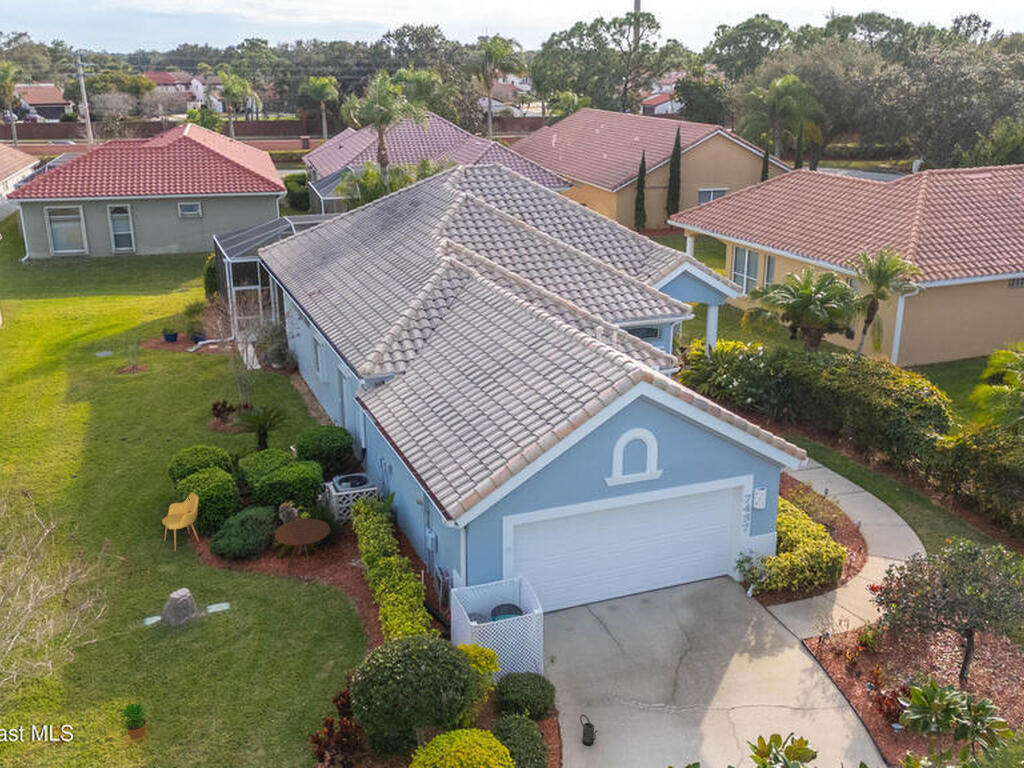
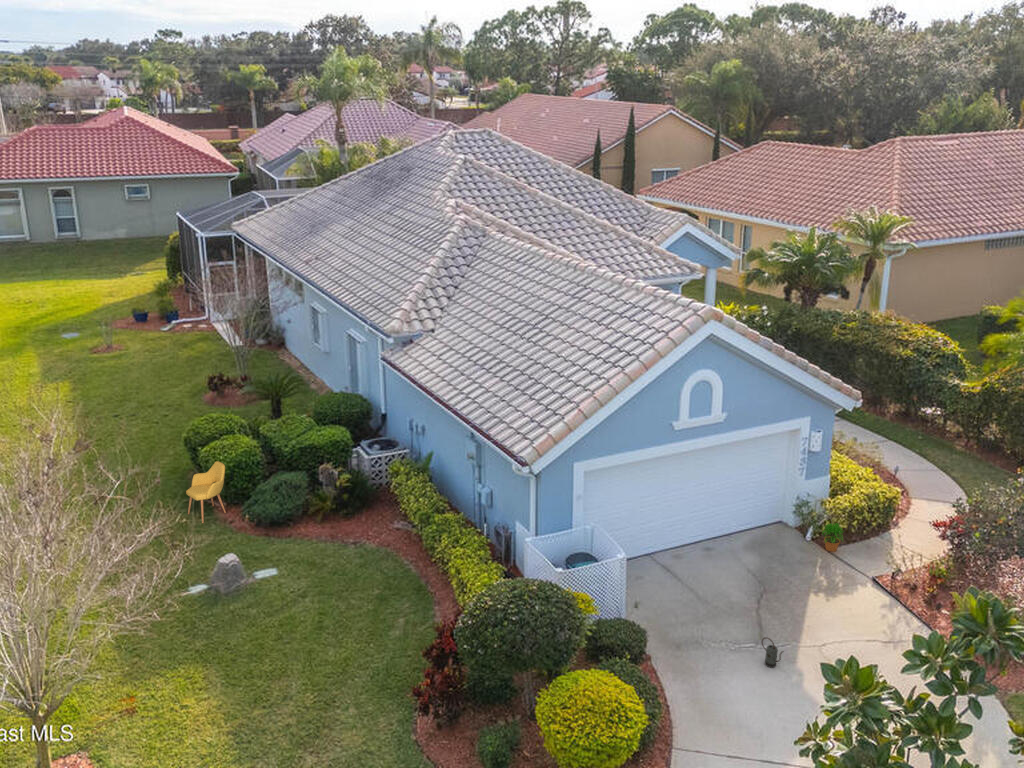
round table: present [275,518,330,571] -> none [314,483,371,537]
potted plant: present [122,703,147,739] -> present [822,523,843,552]
watering can: present [580,715,597,746] -> present [762,637,783,668]

